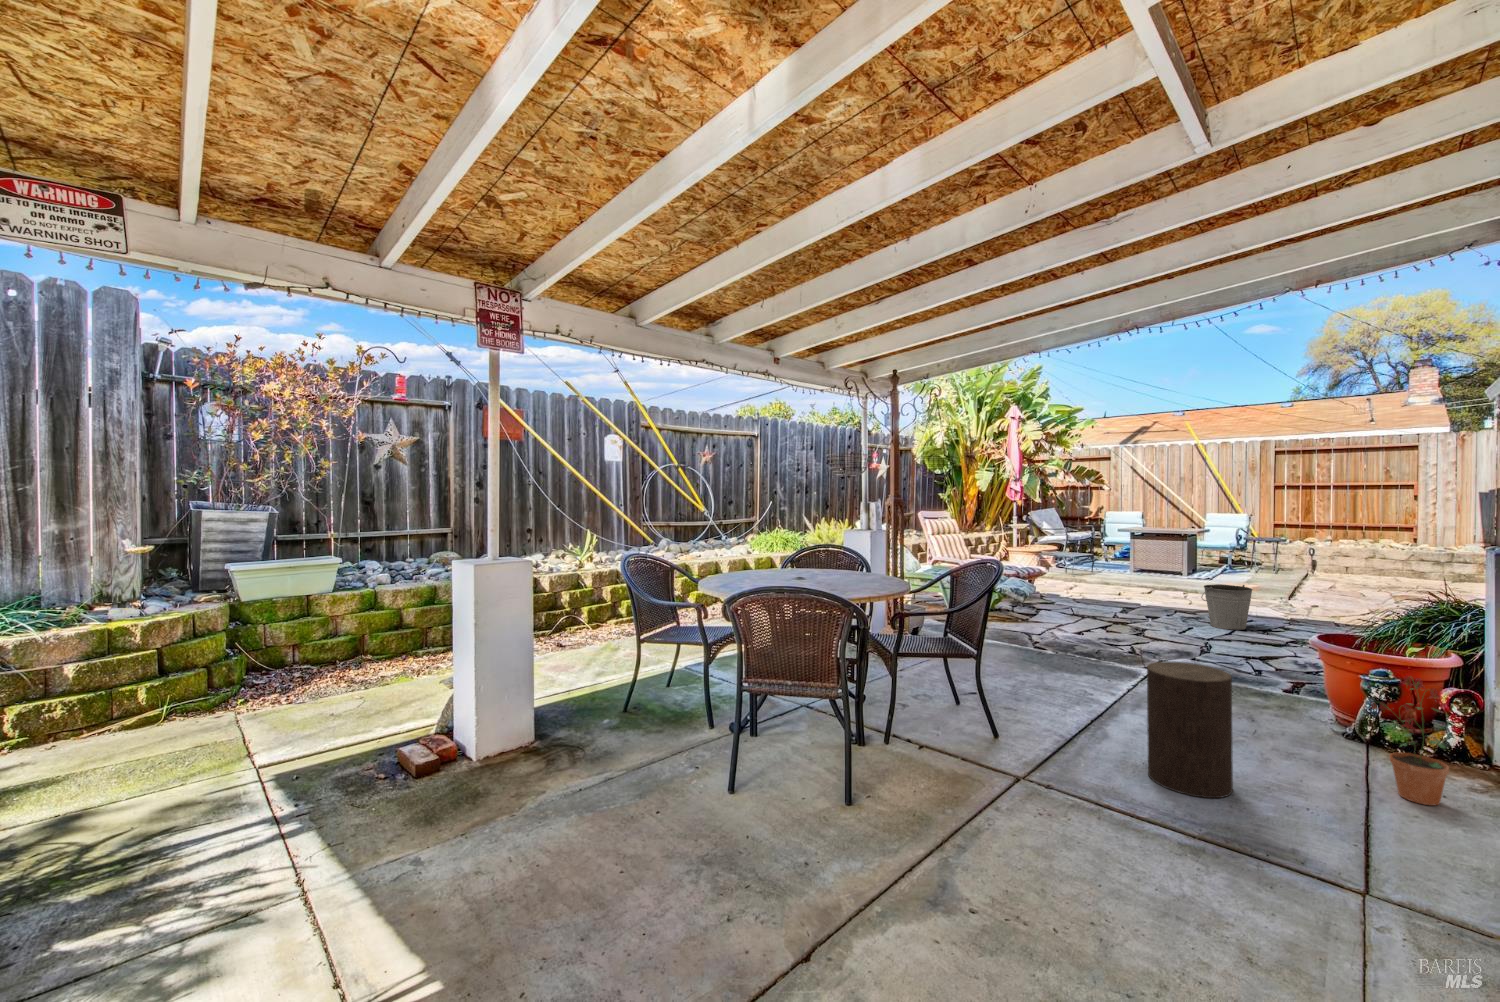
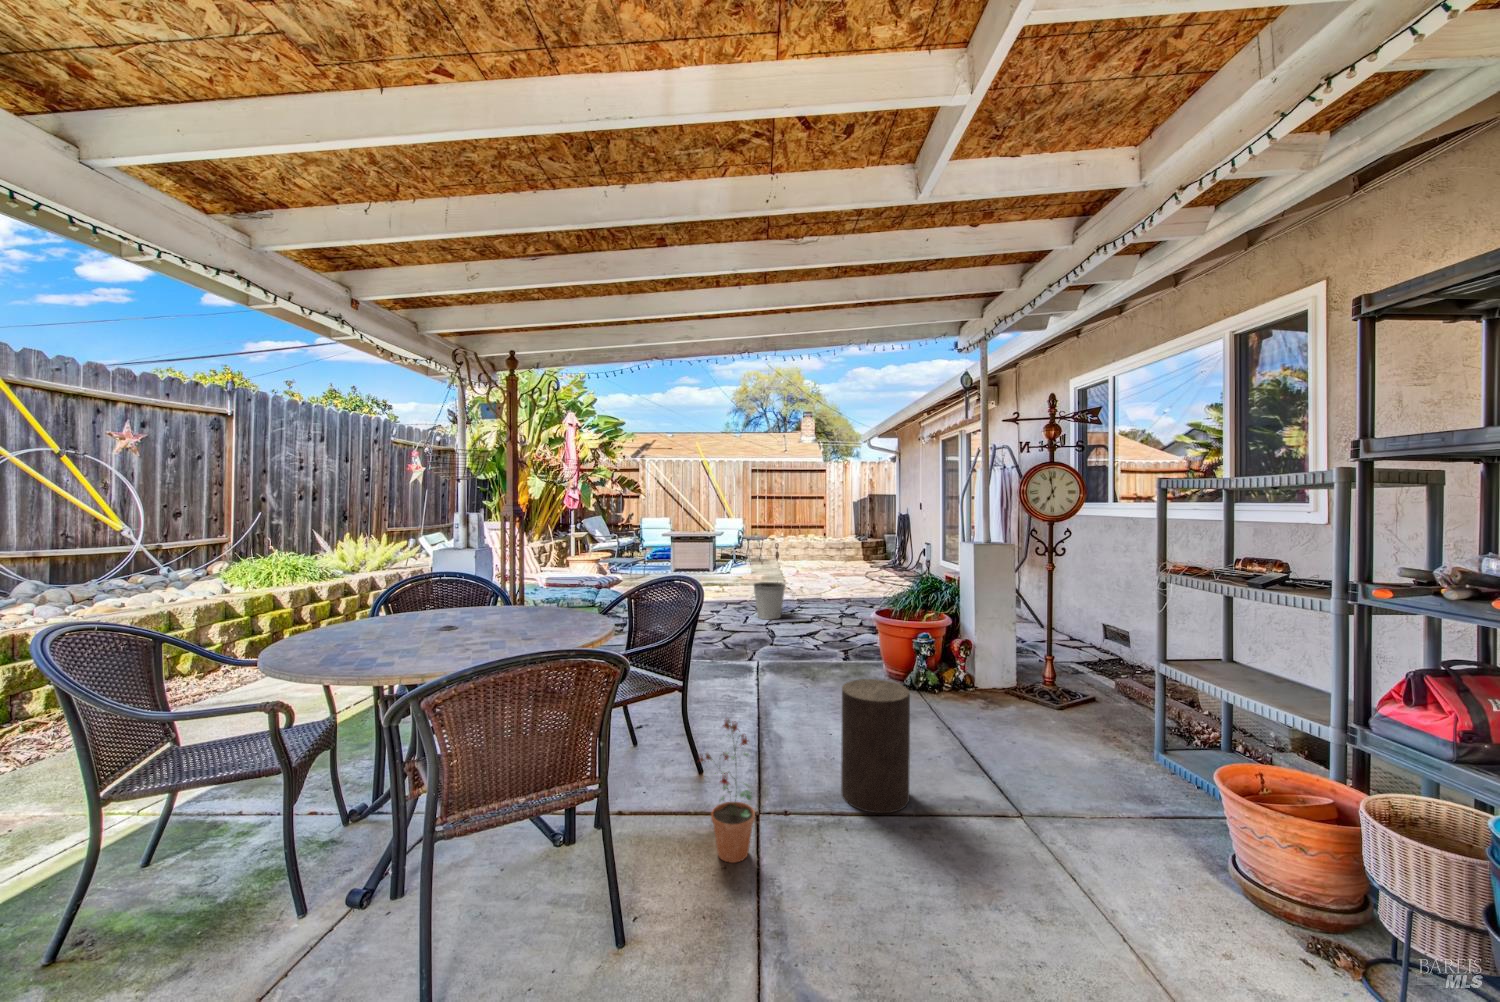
side table: present [1083,525,1103,565] -> none [629,531,648,574]
potted plant: present [1372,676,1449,805] -> present [699,720,755,863]

